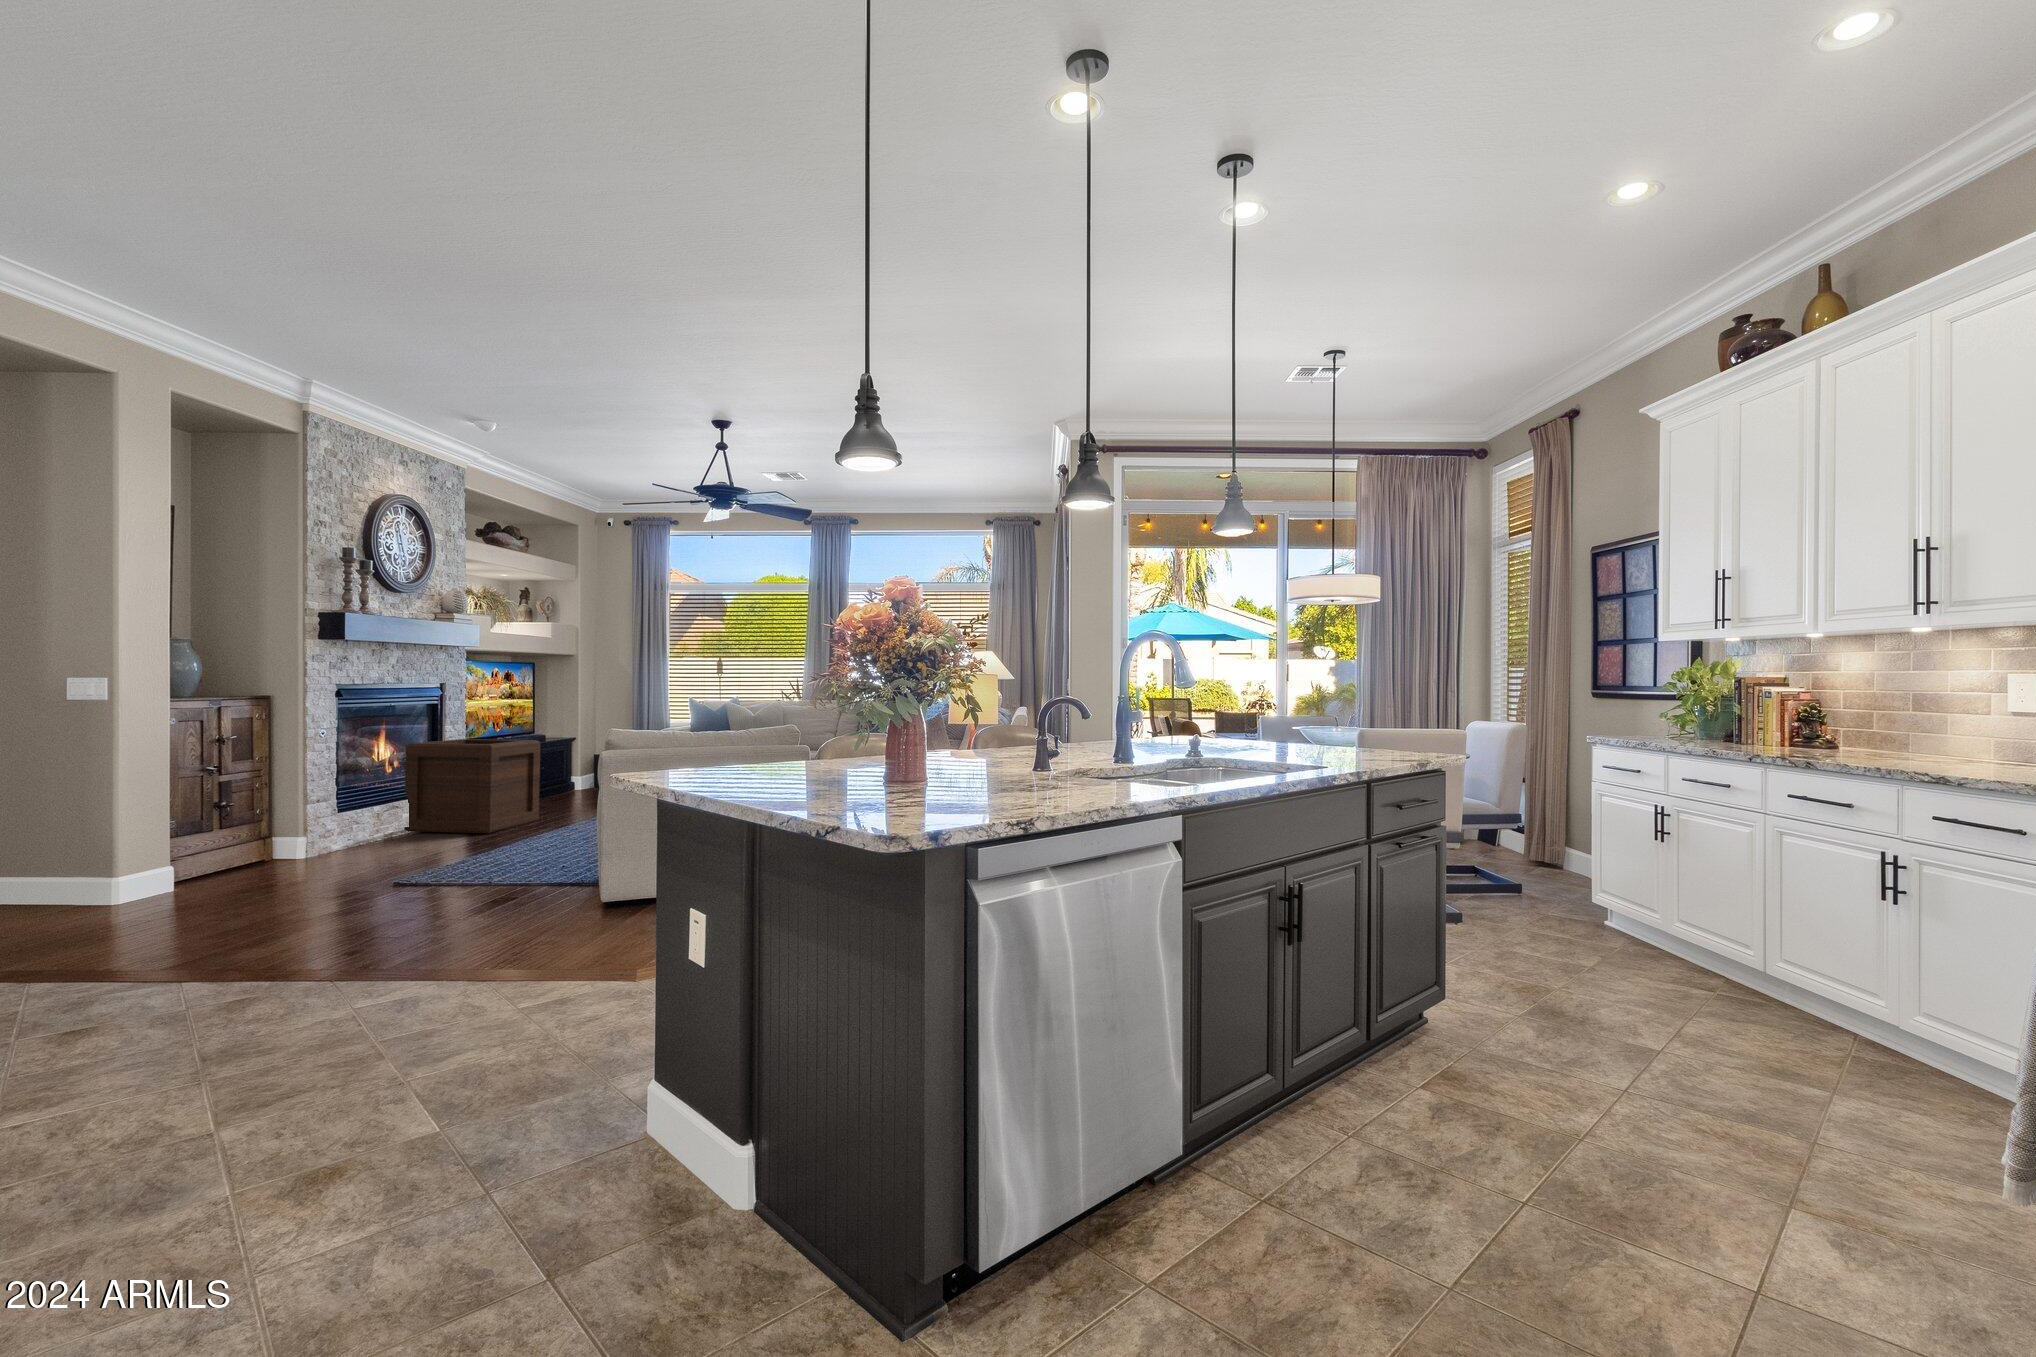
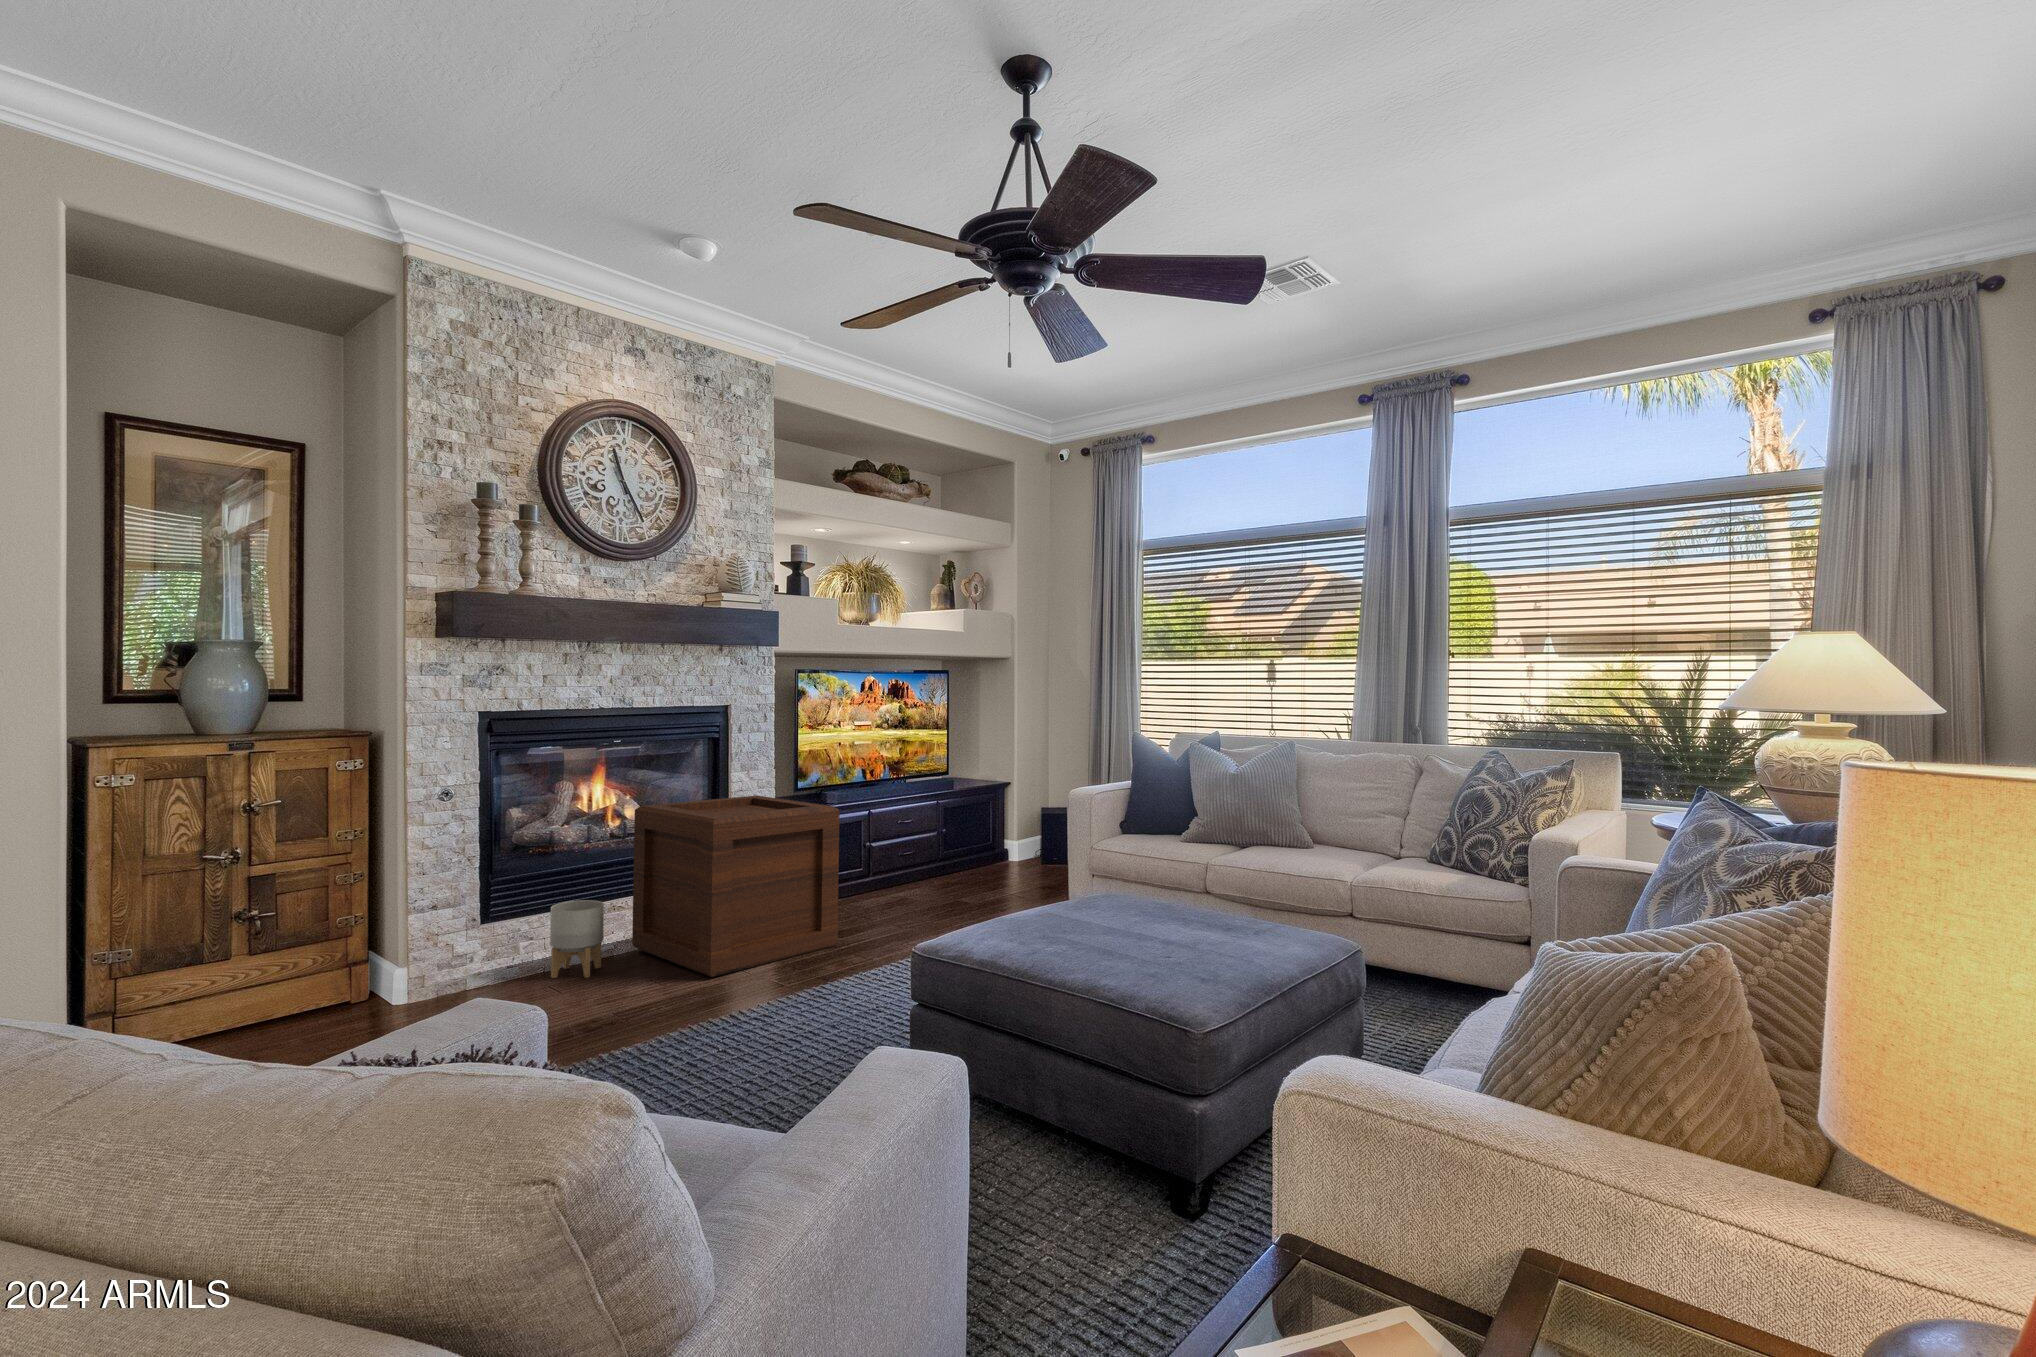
planter: none [372,799,407,843] -> present [550,900,604,978]

